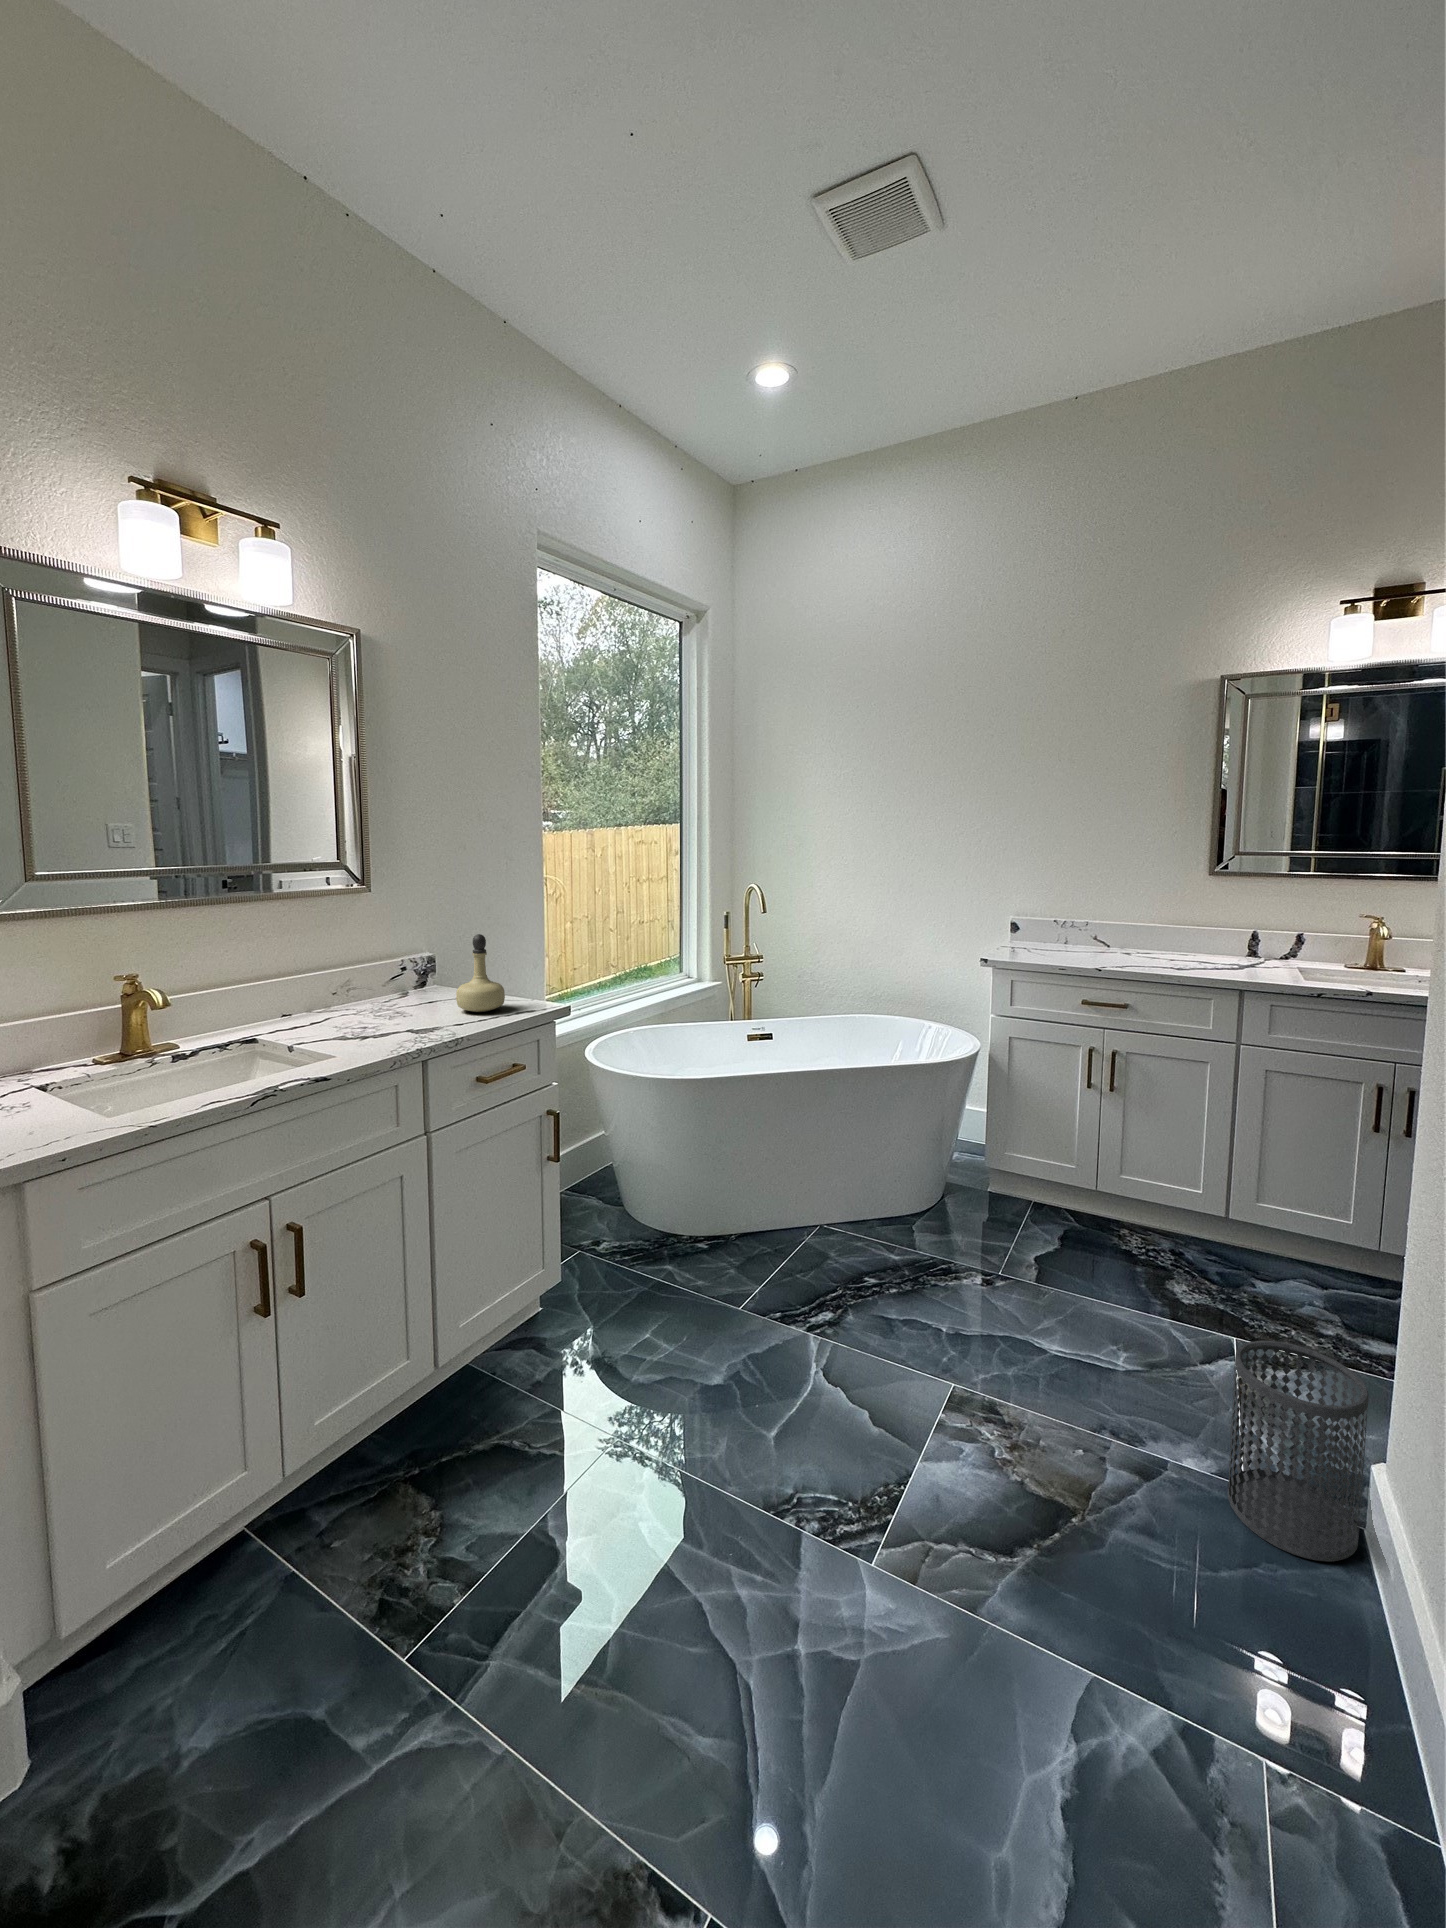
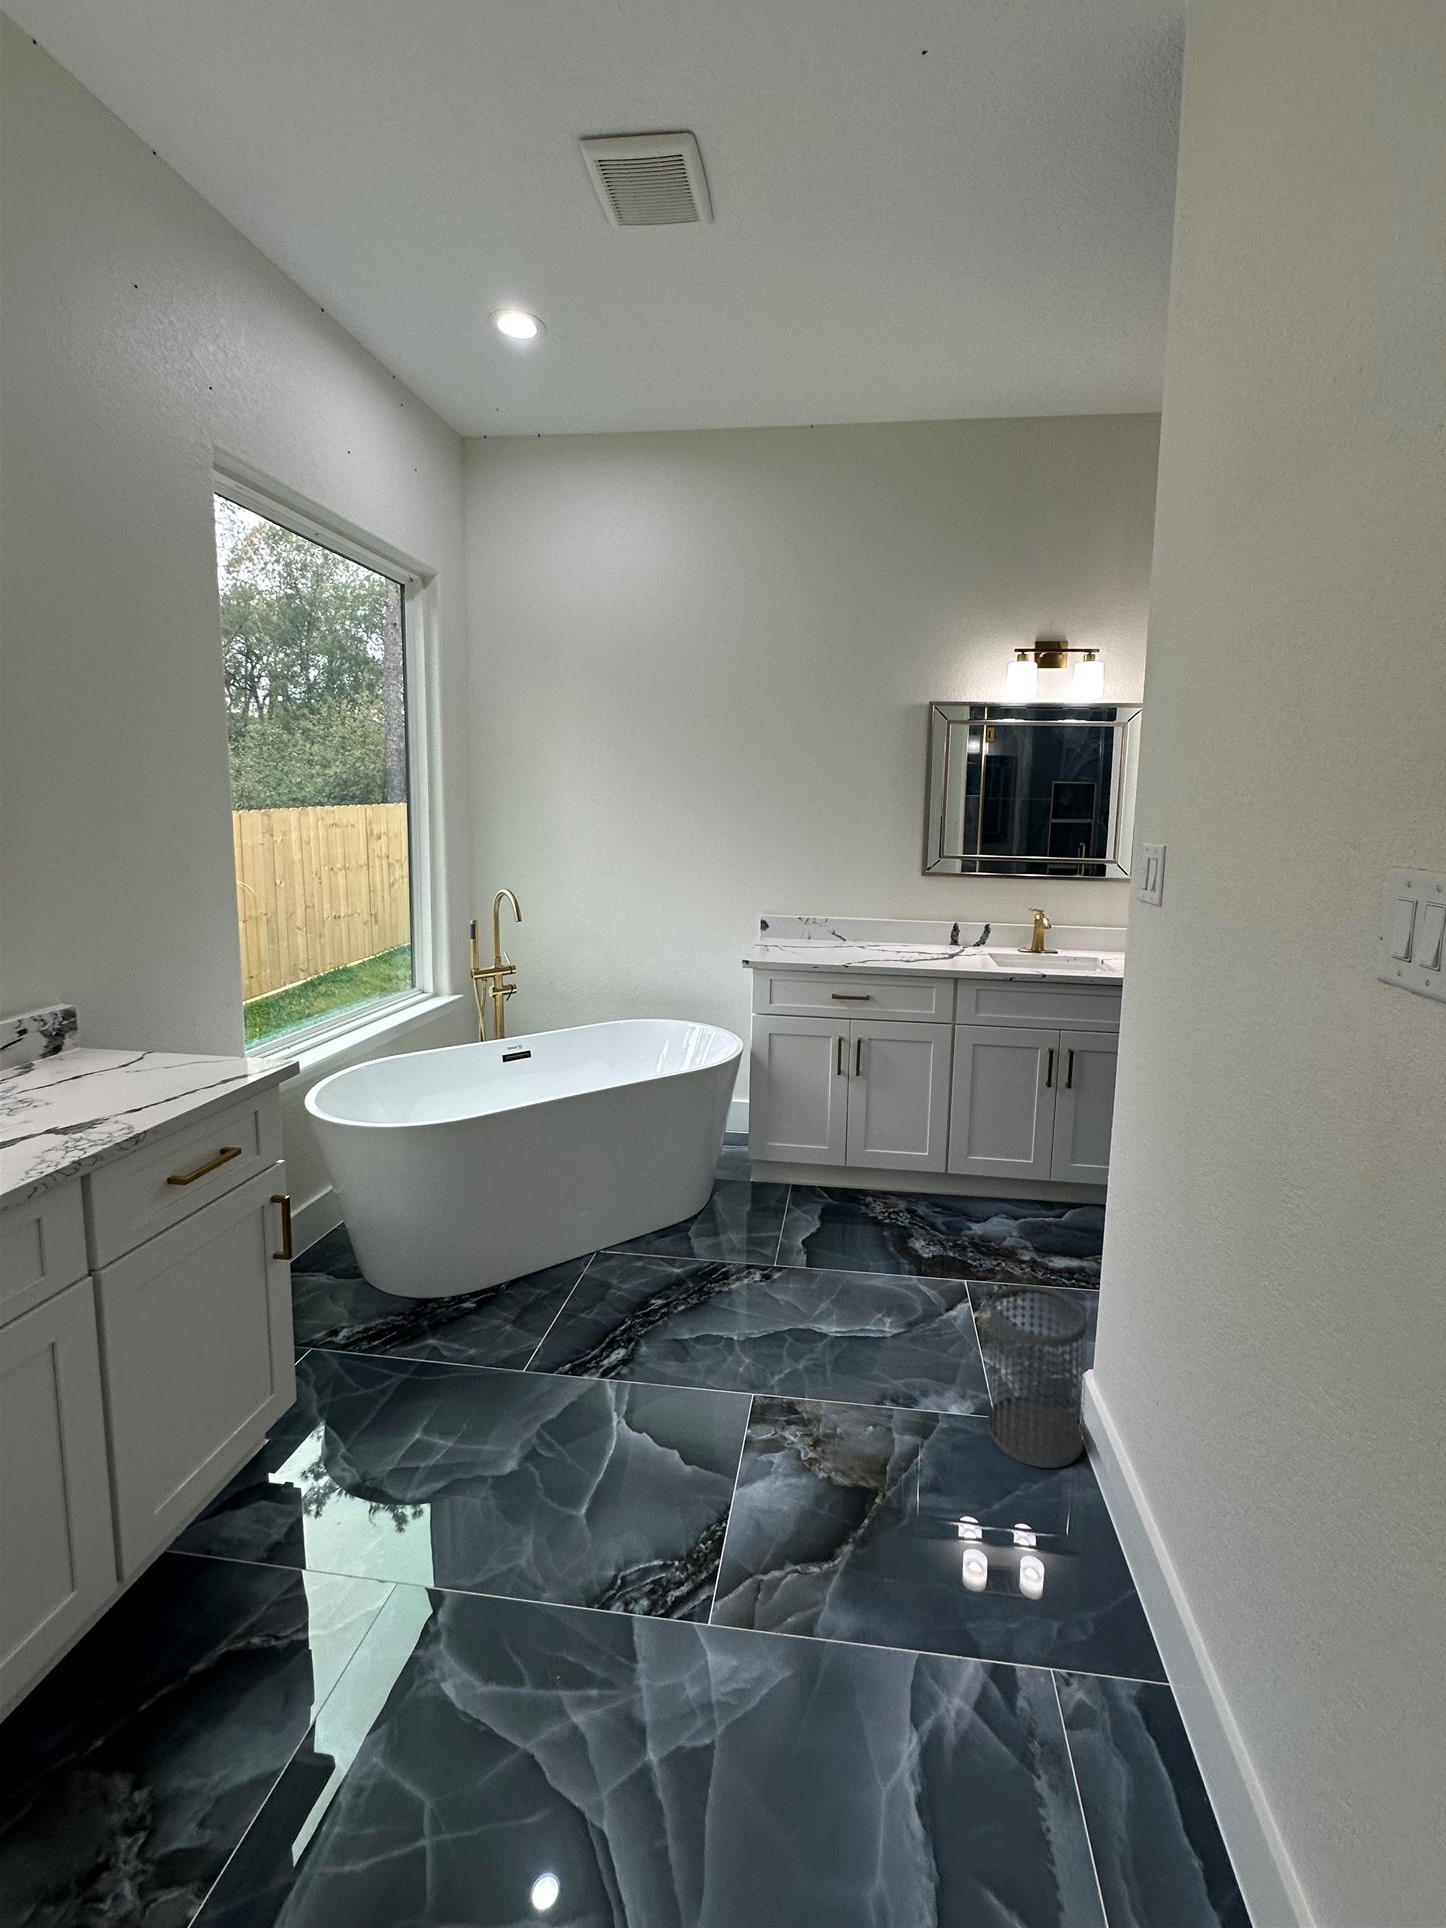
perfume bottle: present [456,934,505,1012] -> none [128,989,203,1090]

